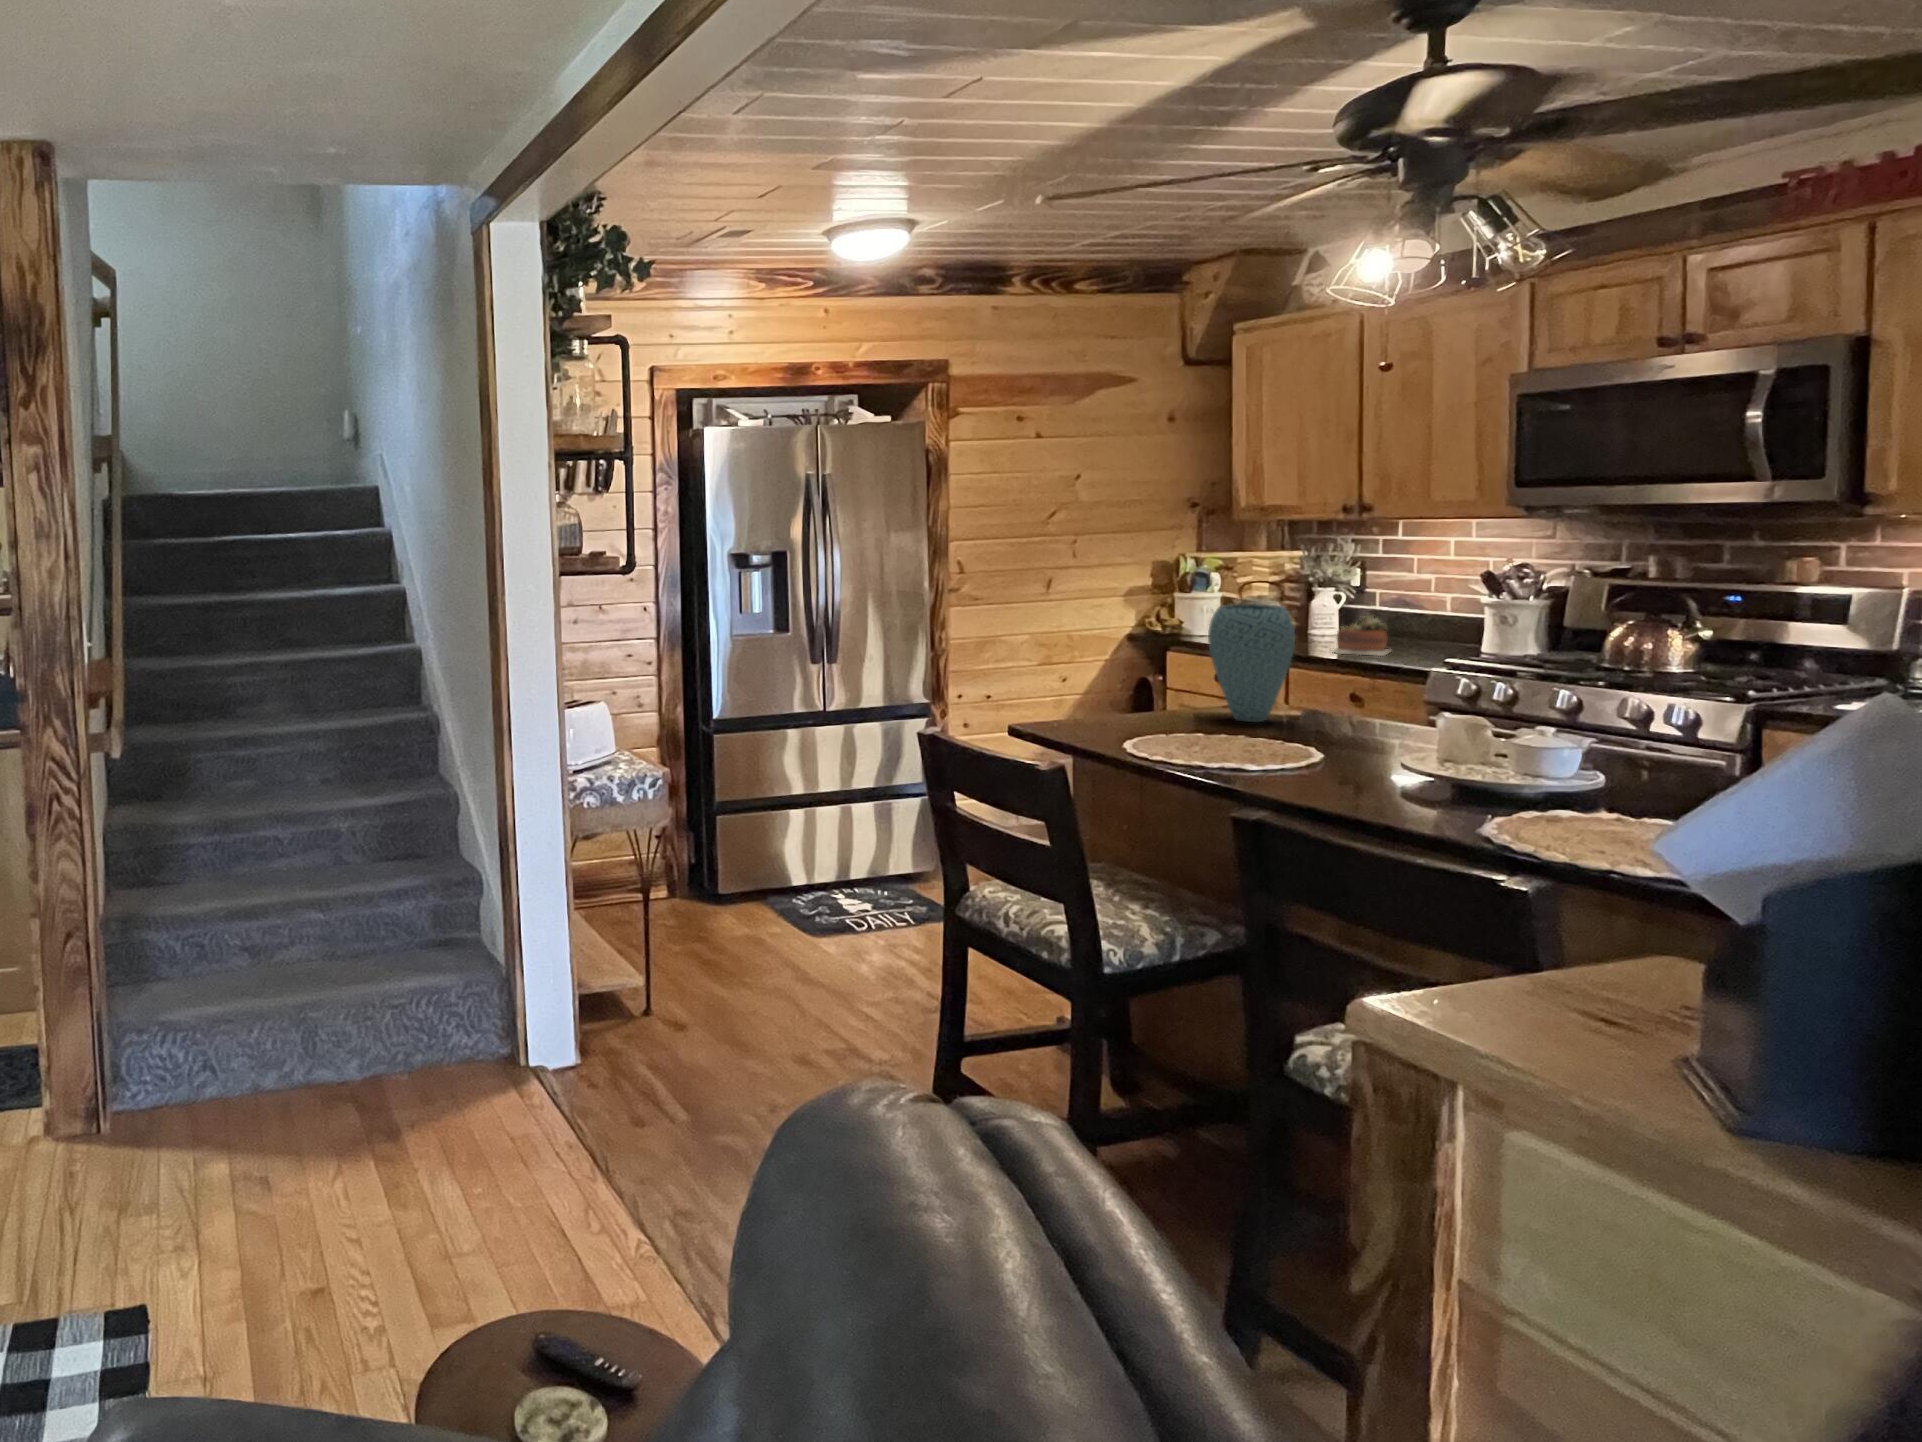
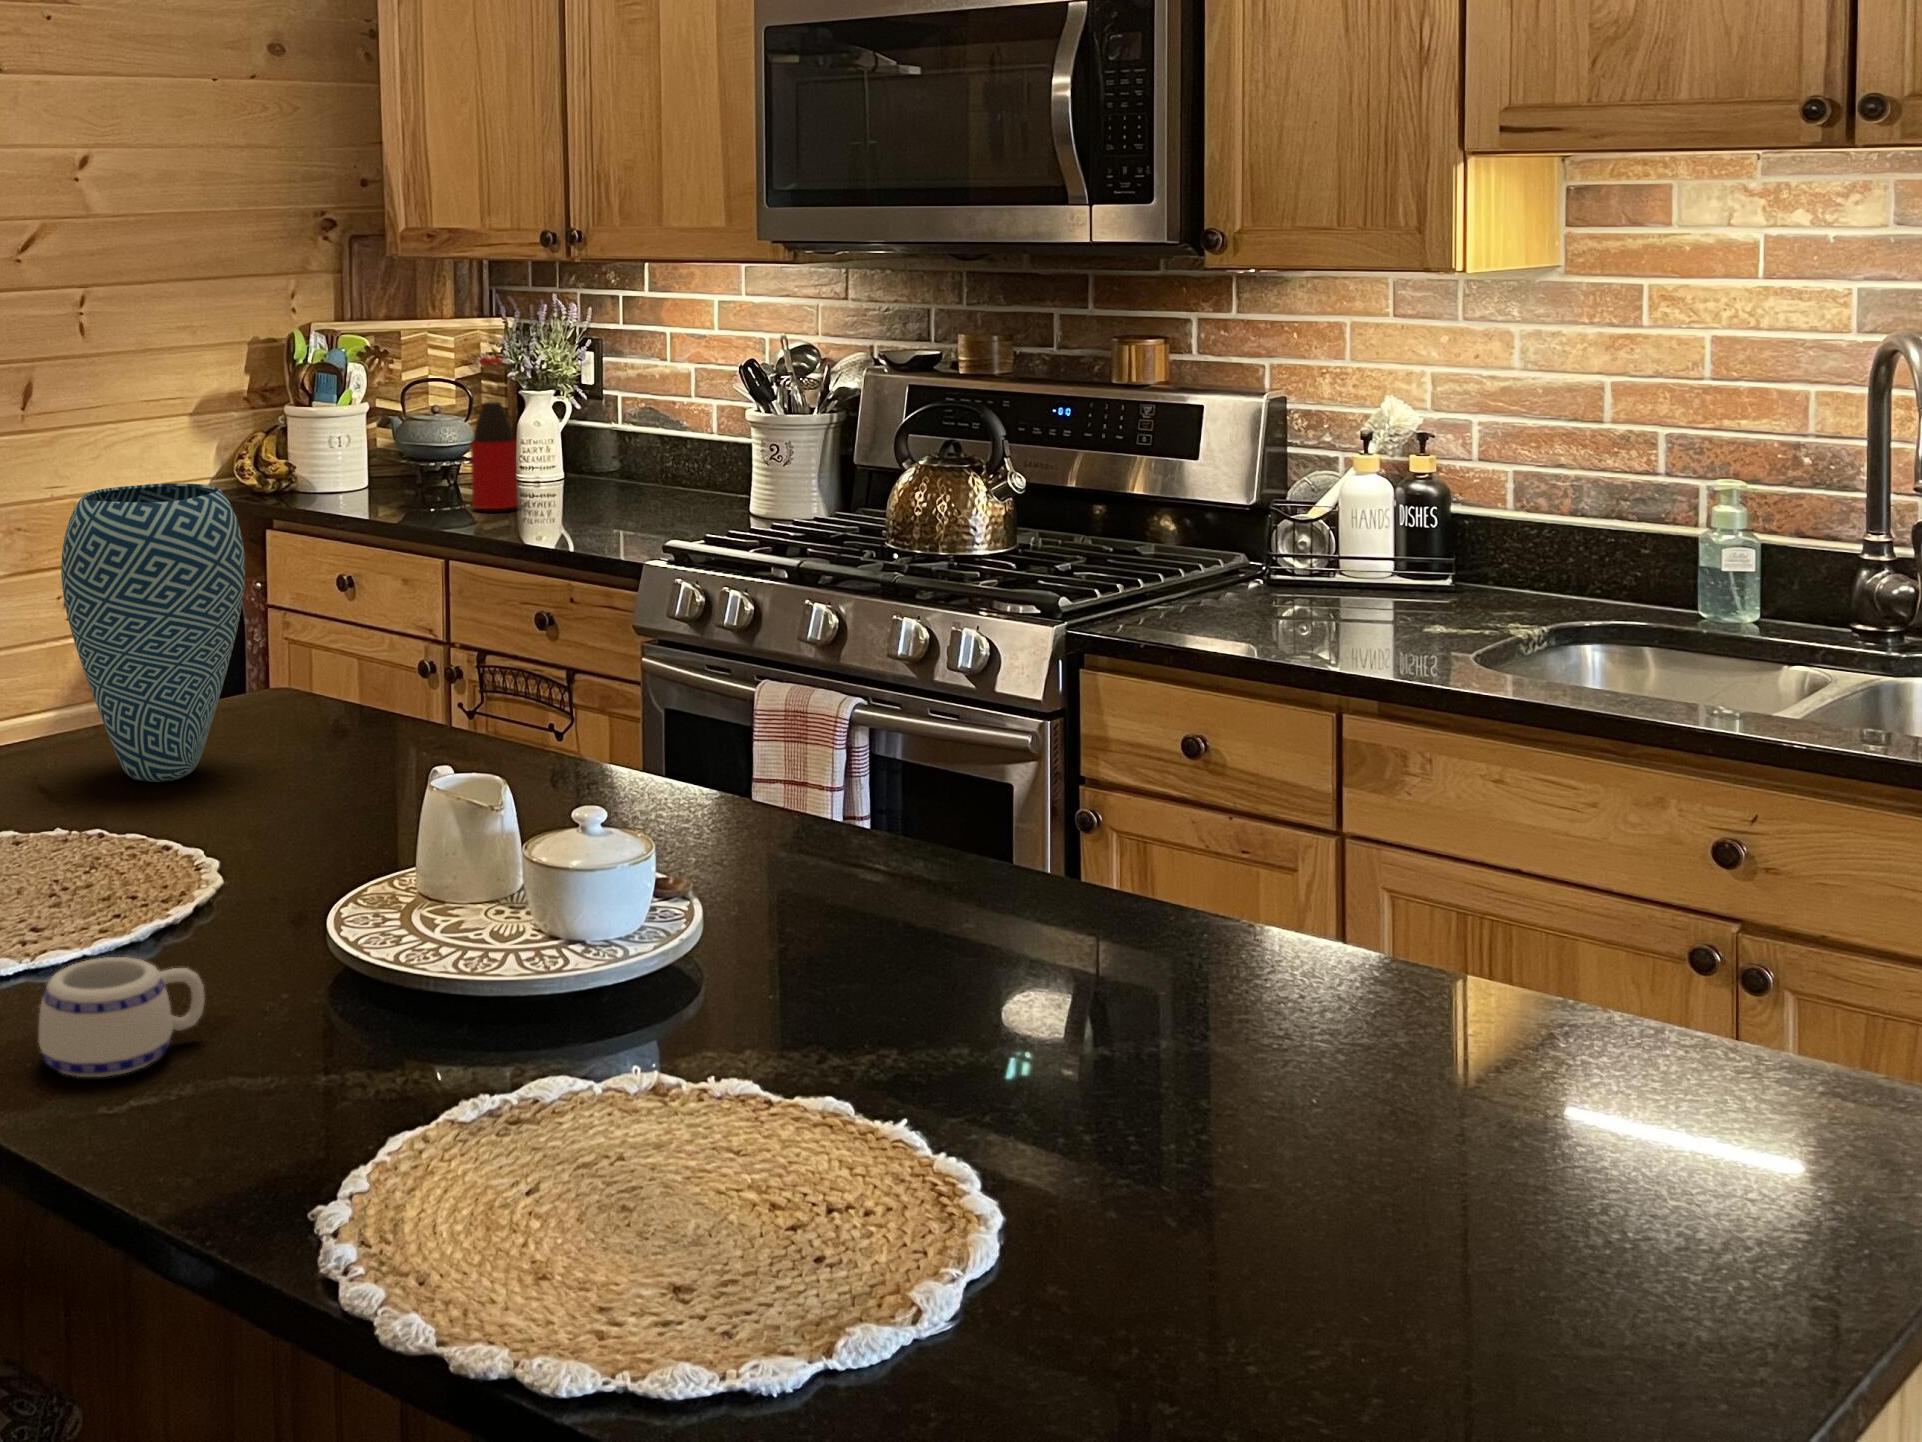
bottle: none [1299,569,1328,645] -> present [471,358,518,509]
succulent plant: present [1333,616,1391,656] -> none [504,451,608,535]
mug: none [1313,751,1379,787] -> present [38,957,205,1077]

